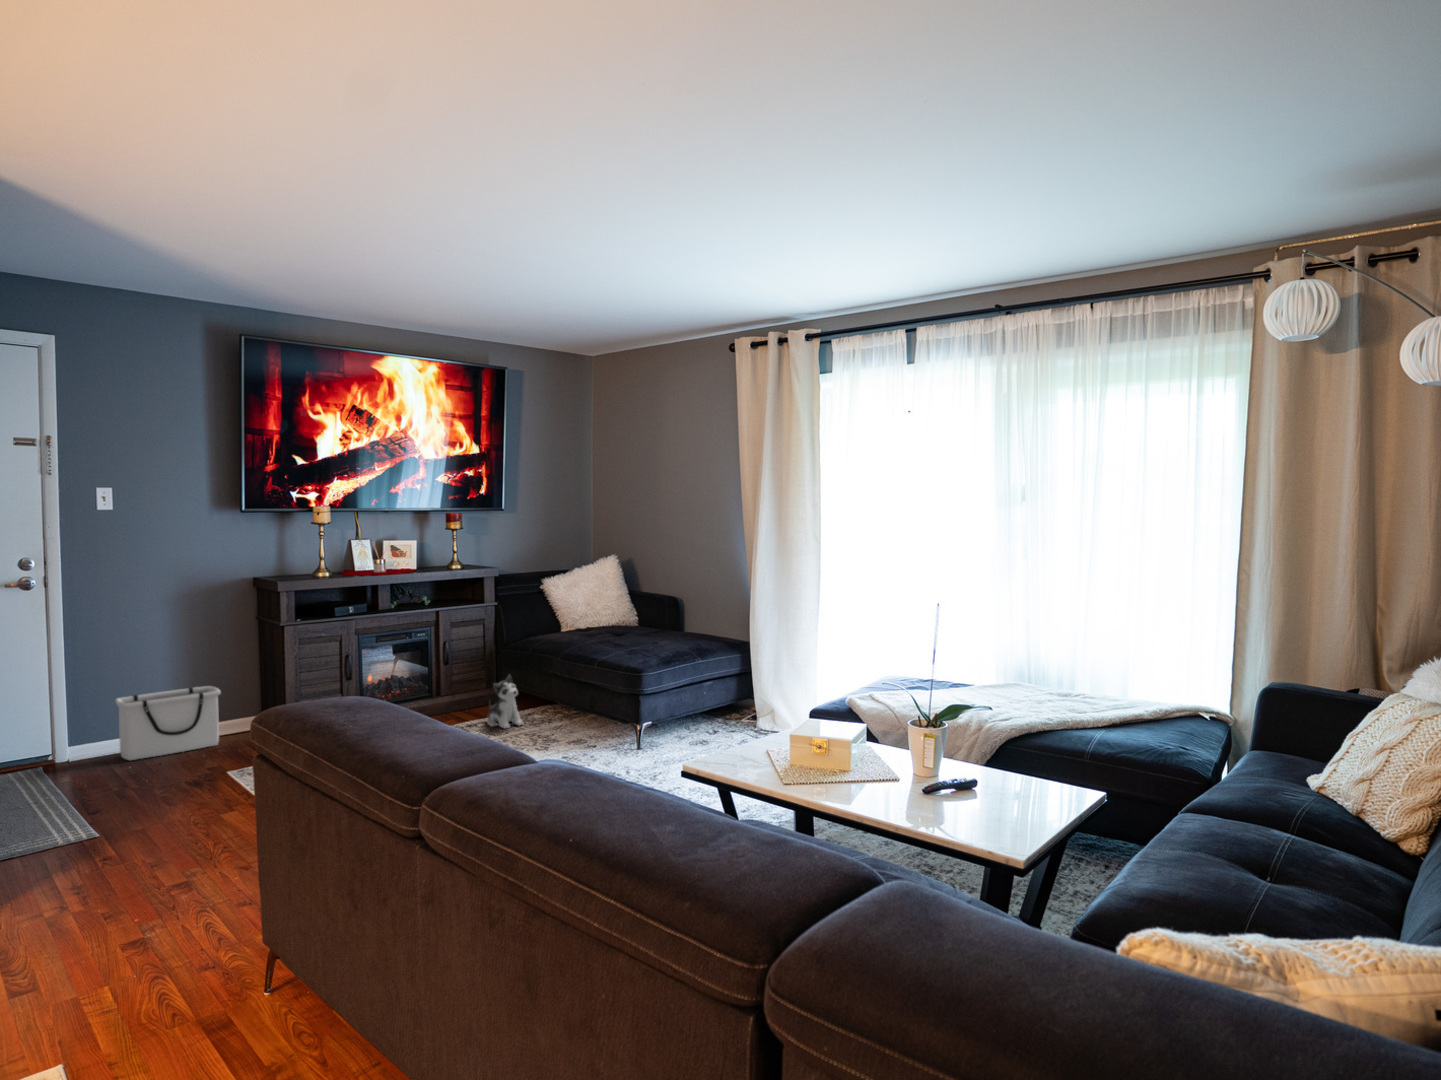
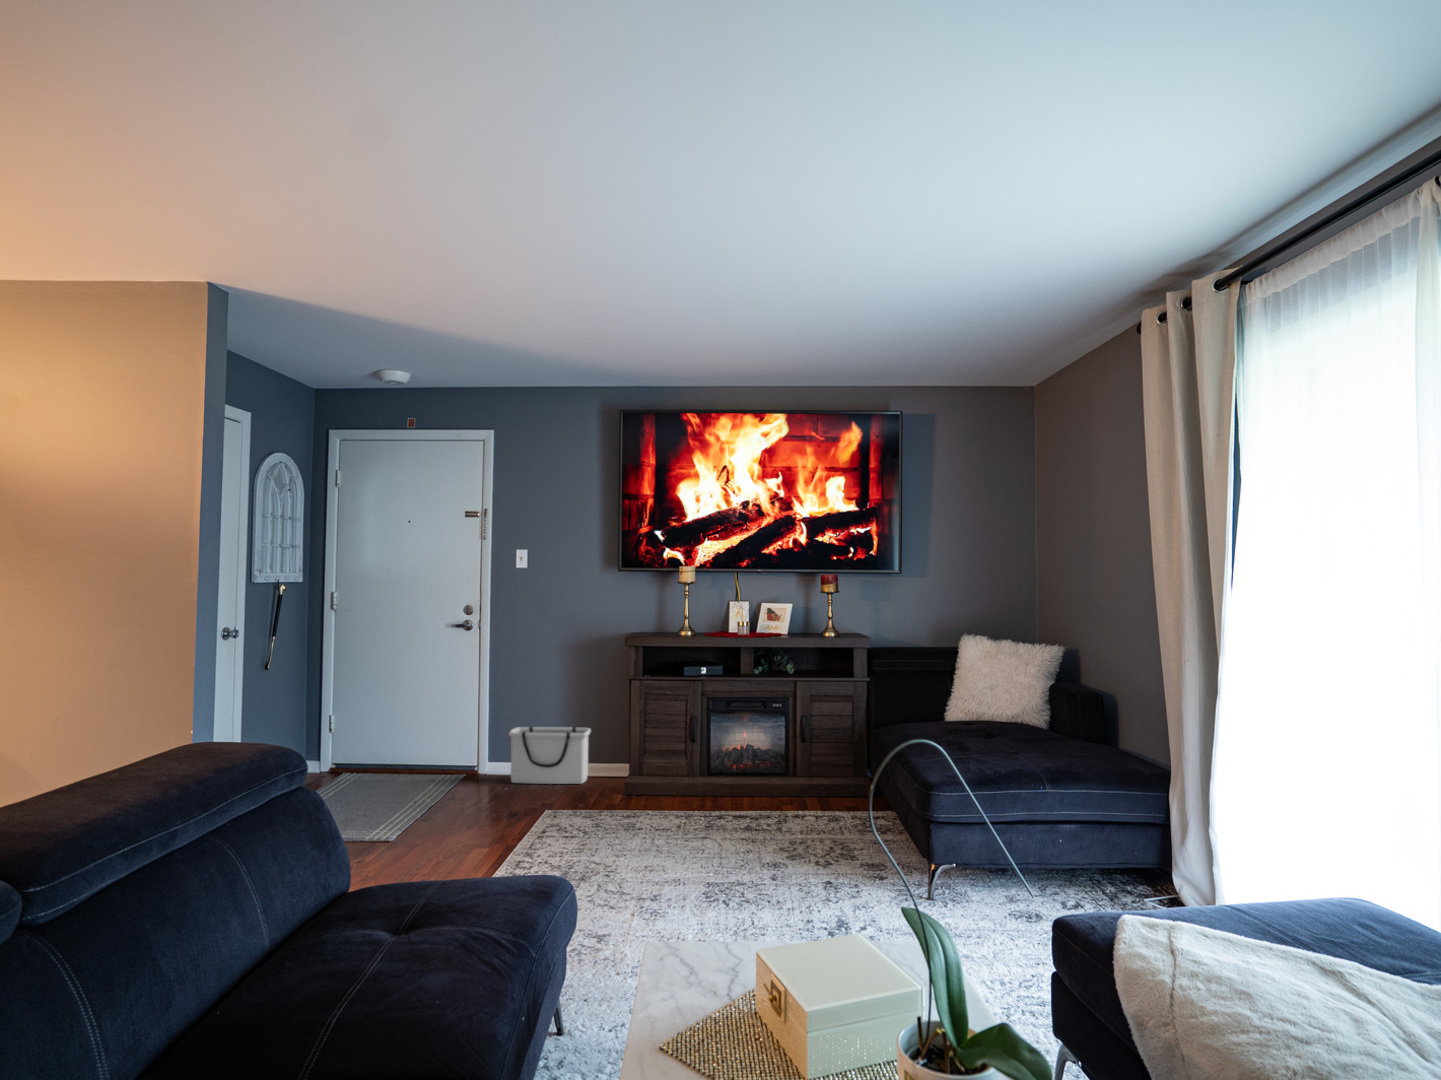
plush toy: present [487,674,524,728] -> none [808,762,846,828]

